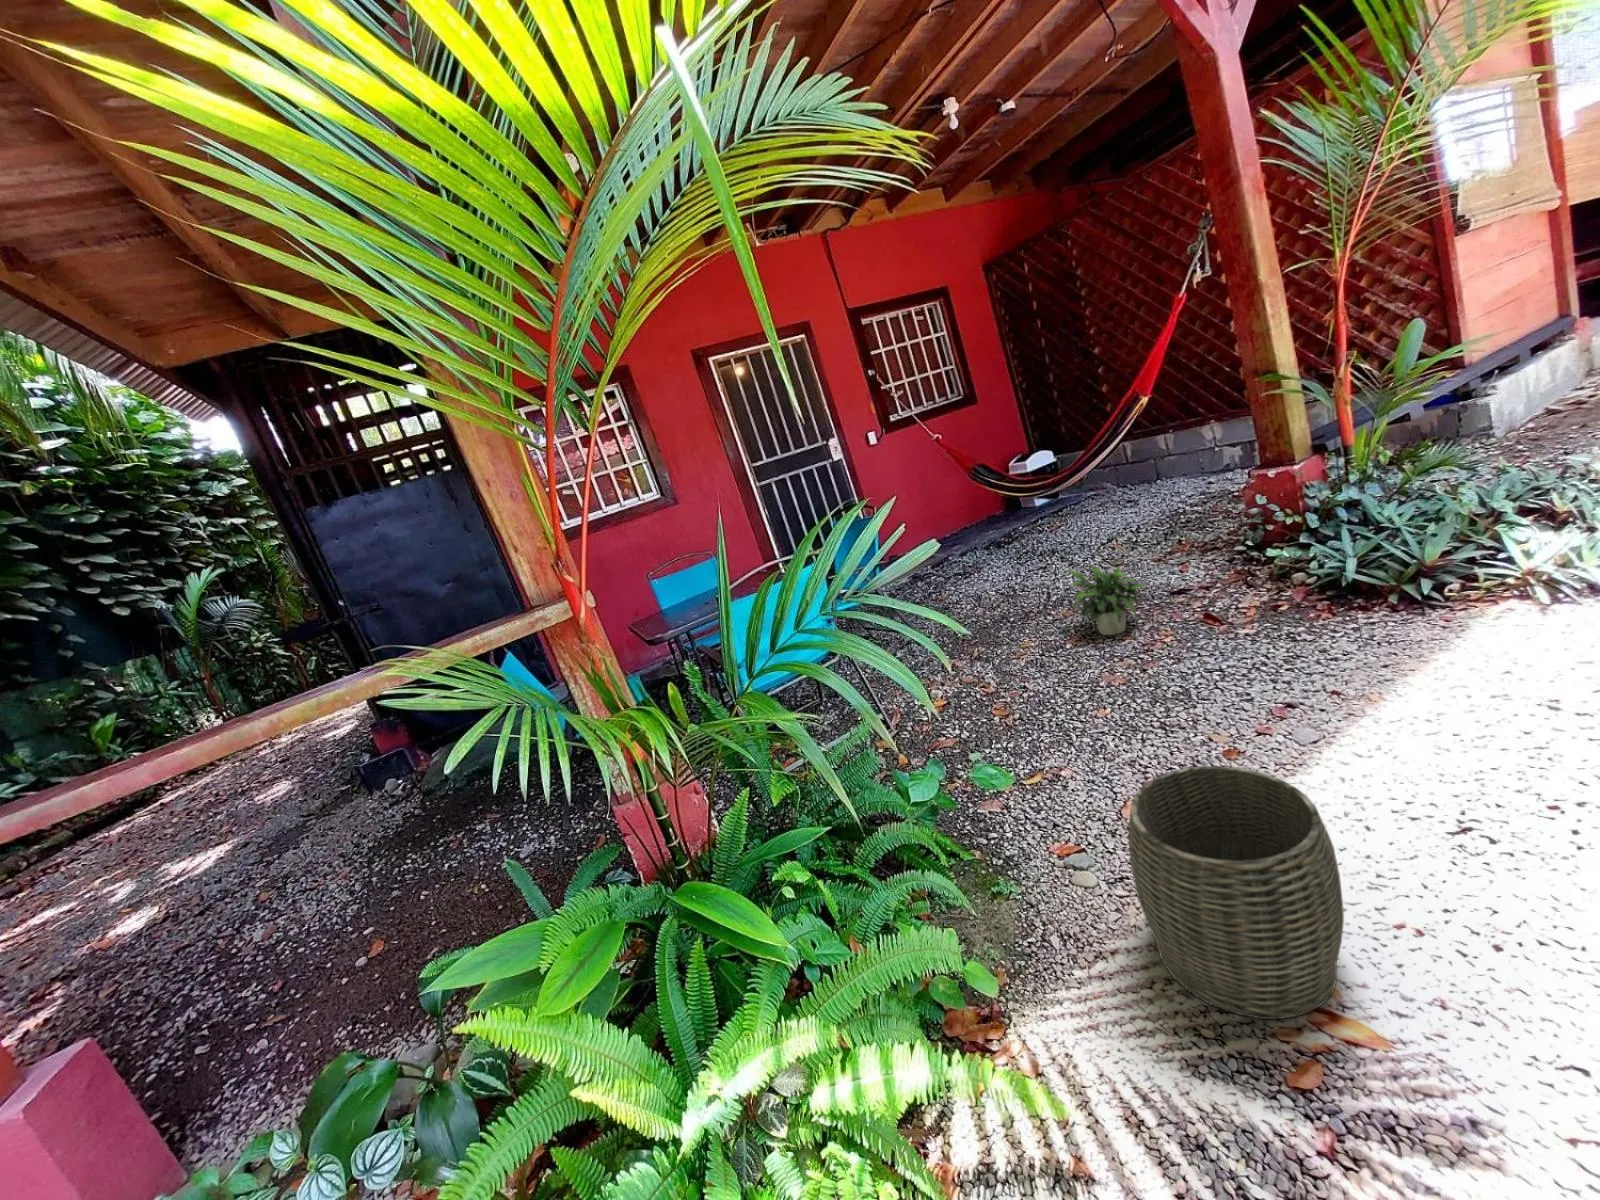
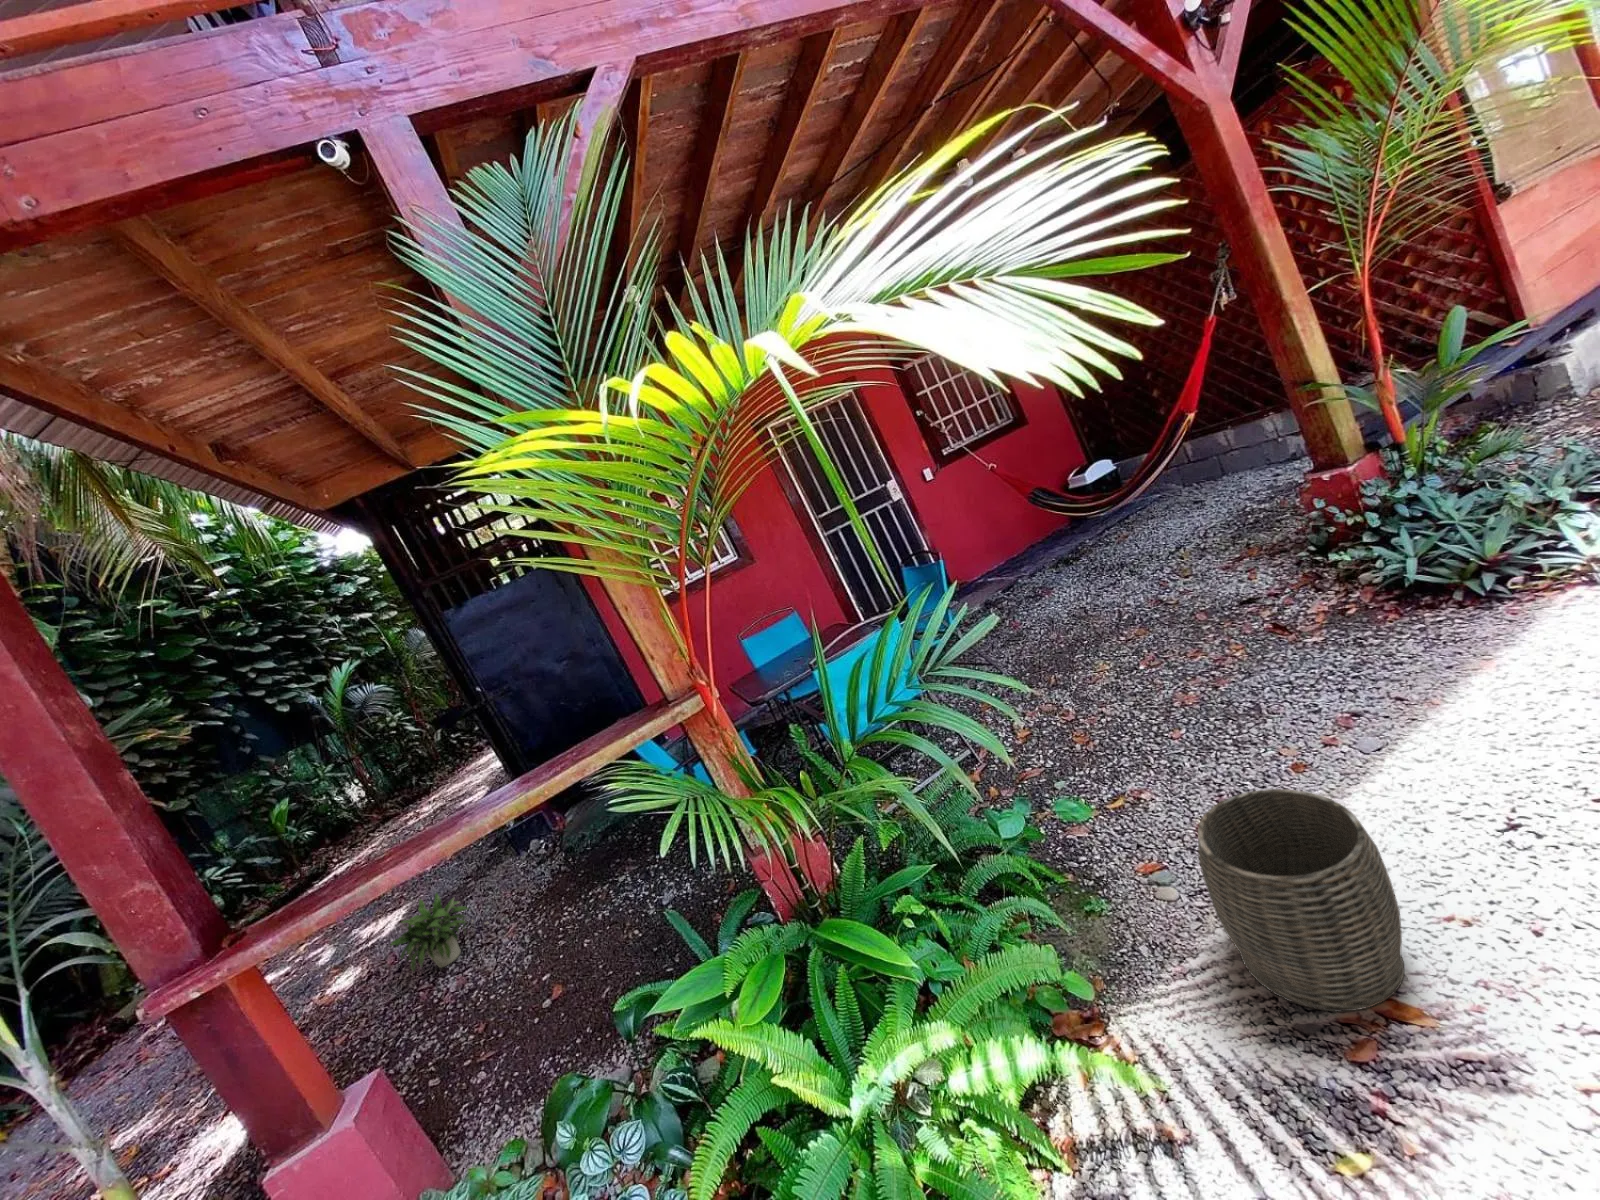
potted plant: present [1067,564,1144,635] -> present [391,893,488,971]

